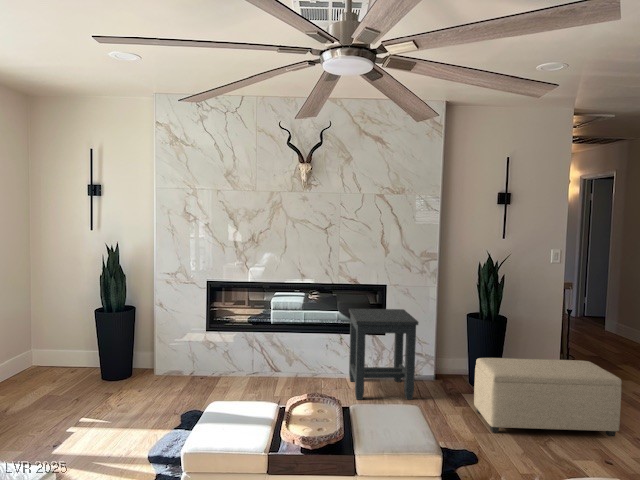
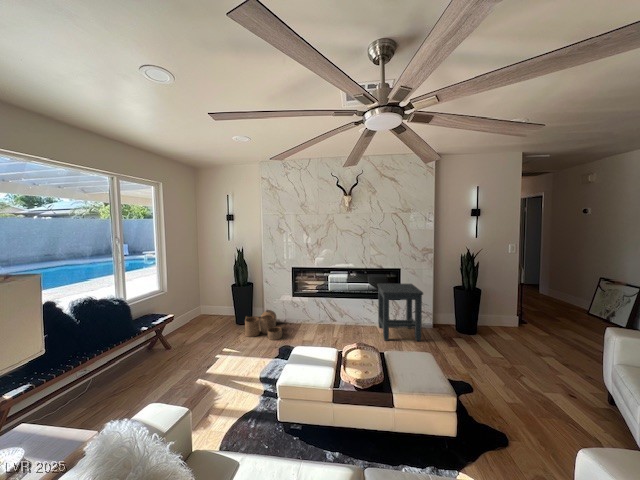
woven basket: none [120,353,186,403] -> present [245,310,282,340]
ottoman: present [474,358,622,436] -> none [463,317,576,375]

